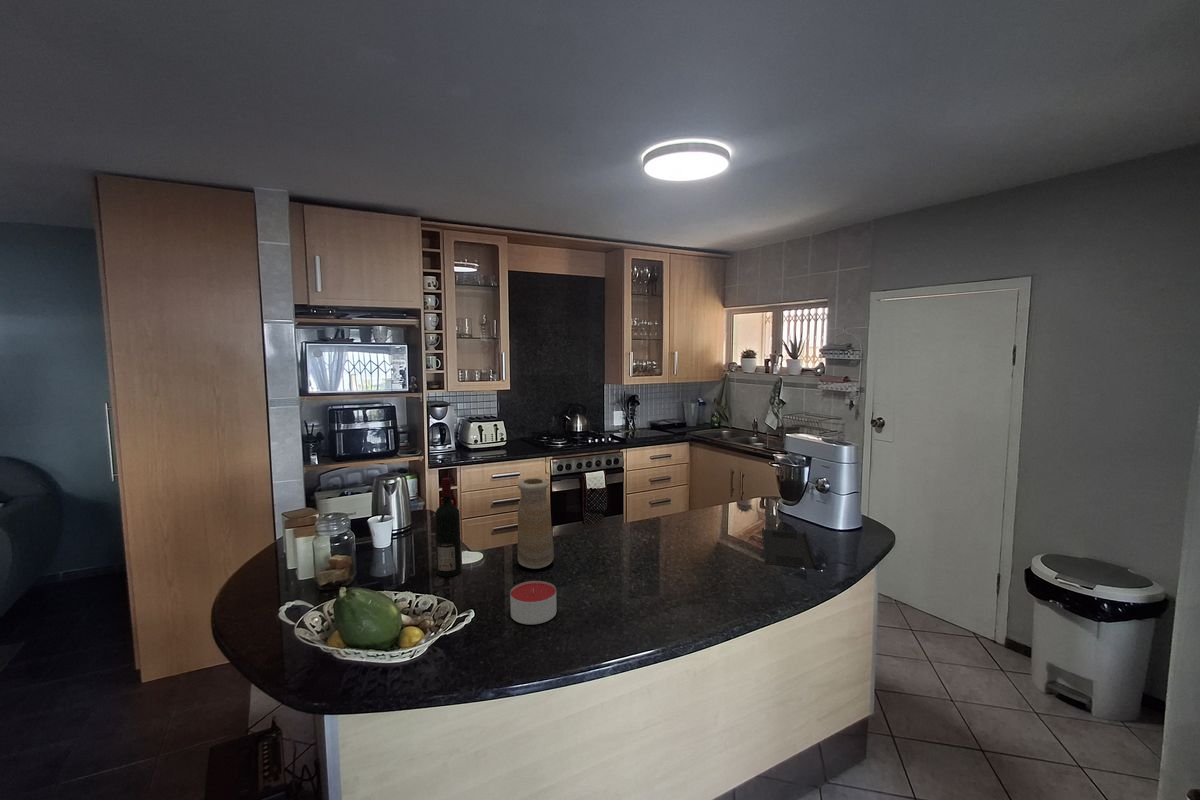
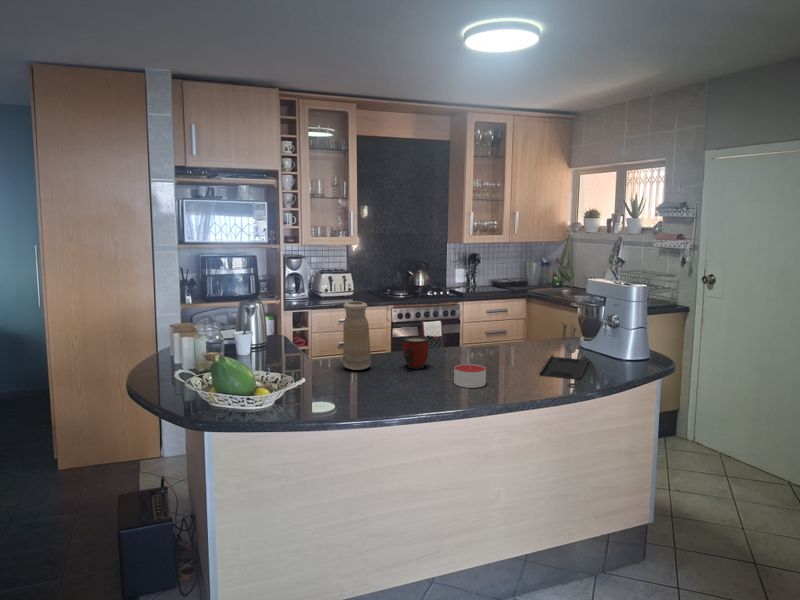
wine bottle: present [435,478,461,577] -> none [281,298,301,371]
mug: none [593,517,625,561] -> present [403,336,429,369]
candle: present [510,581,557,624] -> present [454,364,486,388]

